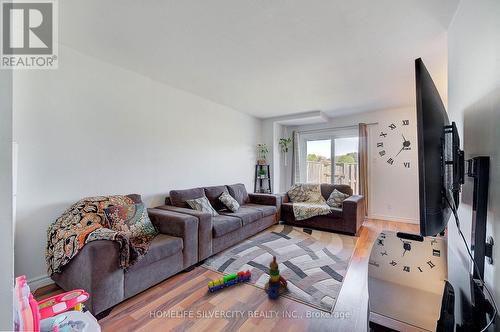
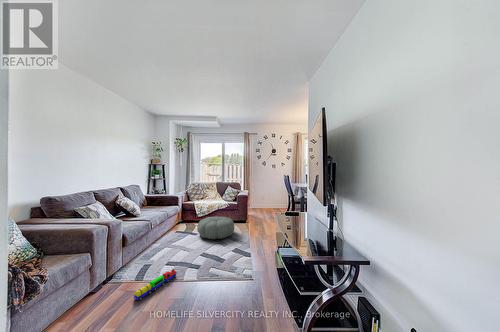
pouf: none [290,222,332,249] -> present [197,216,234,239]
stacking toy: present [265,256,288,299] -> none [193,248,213,286]

